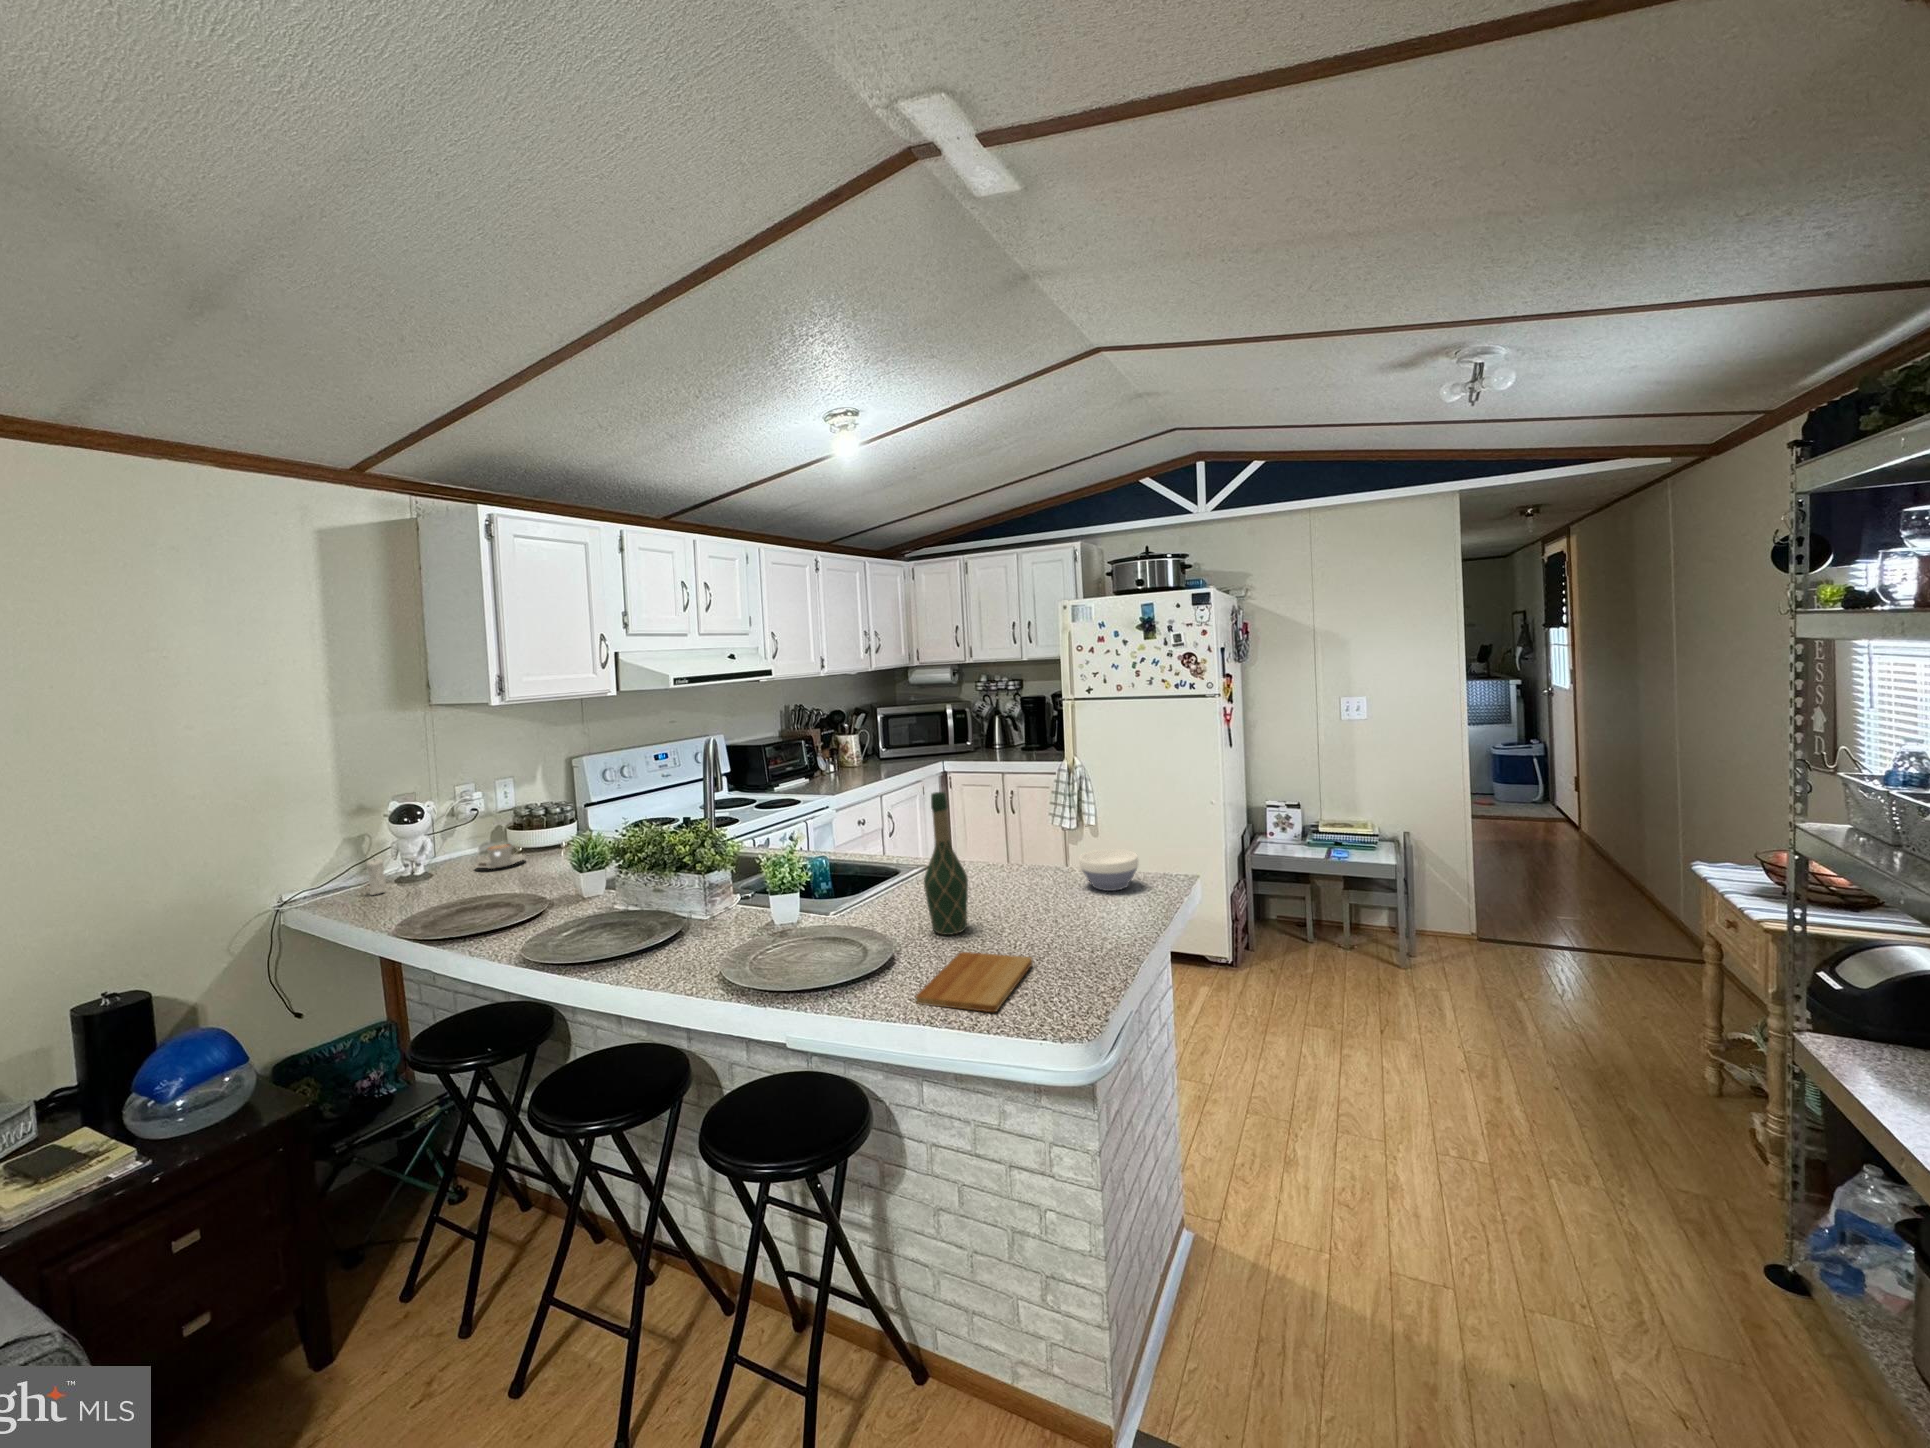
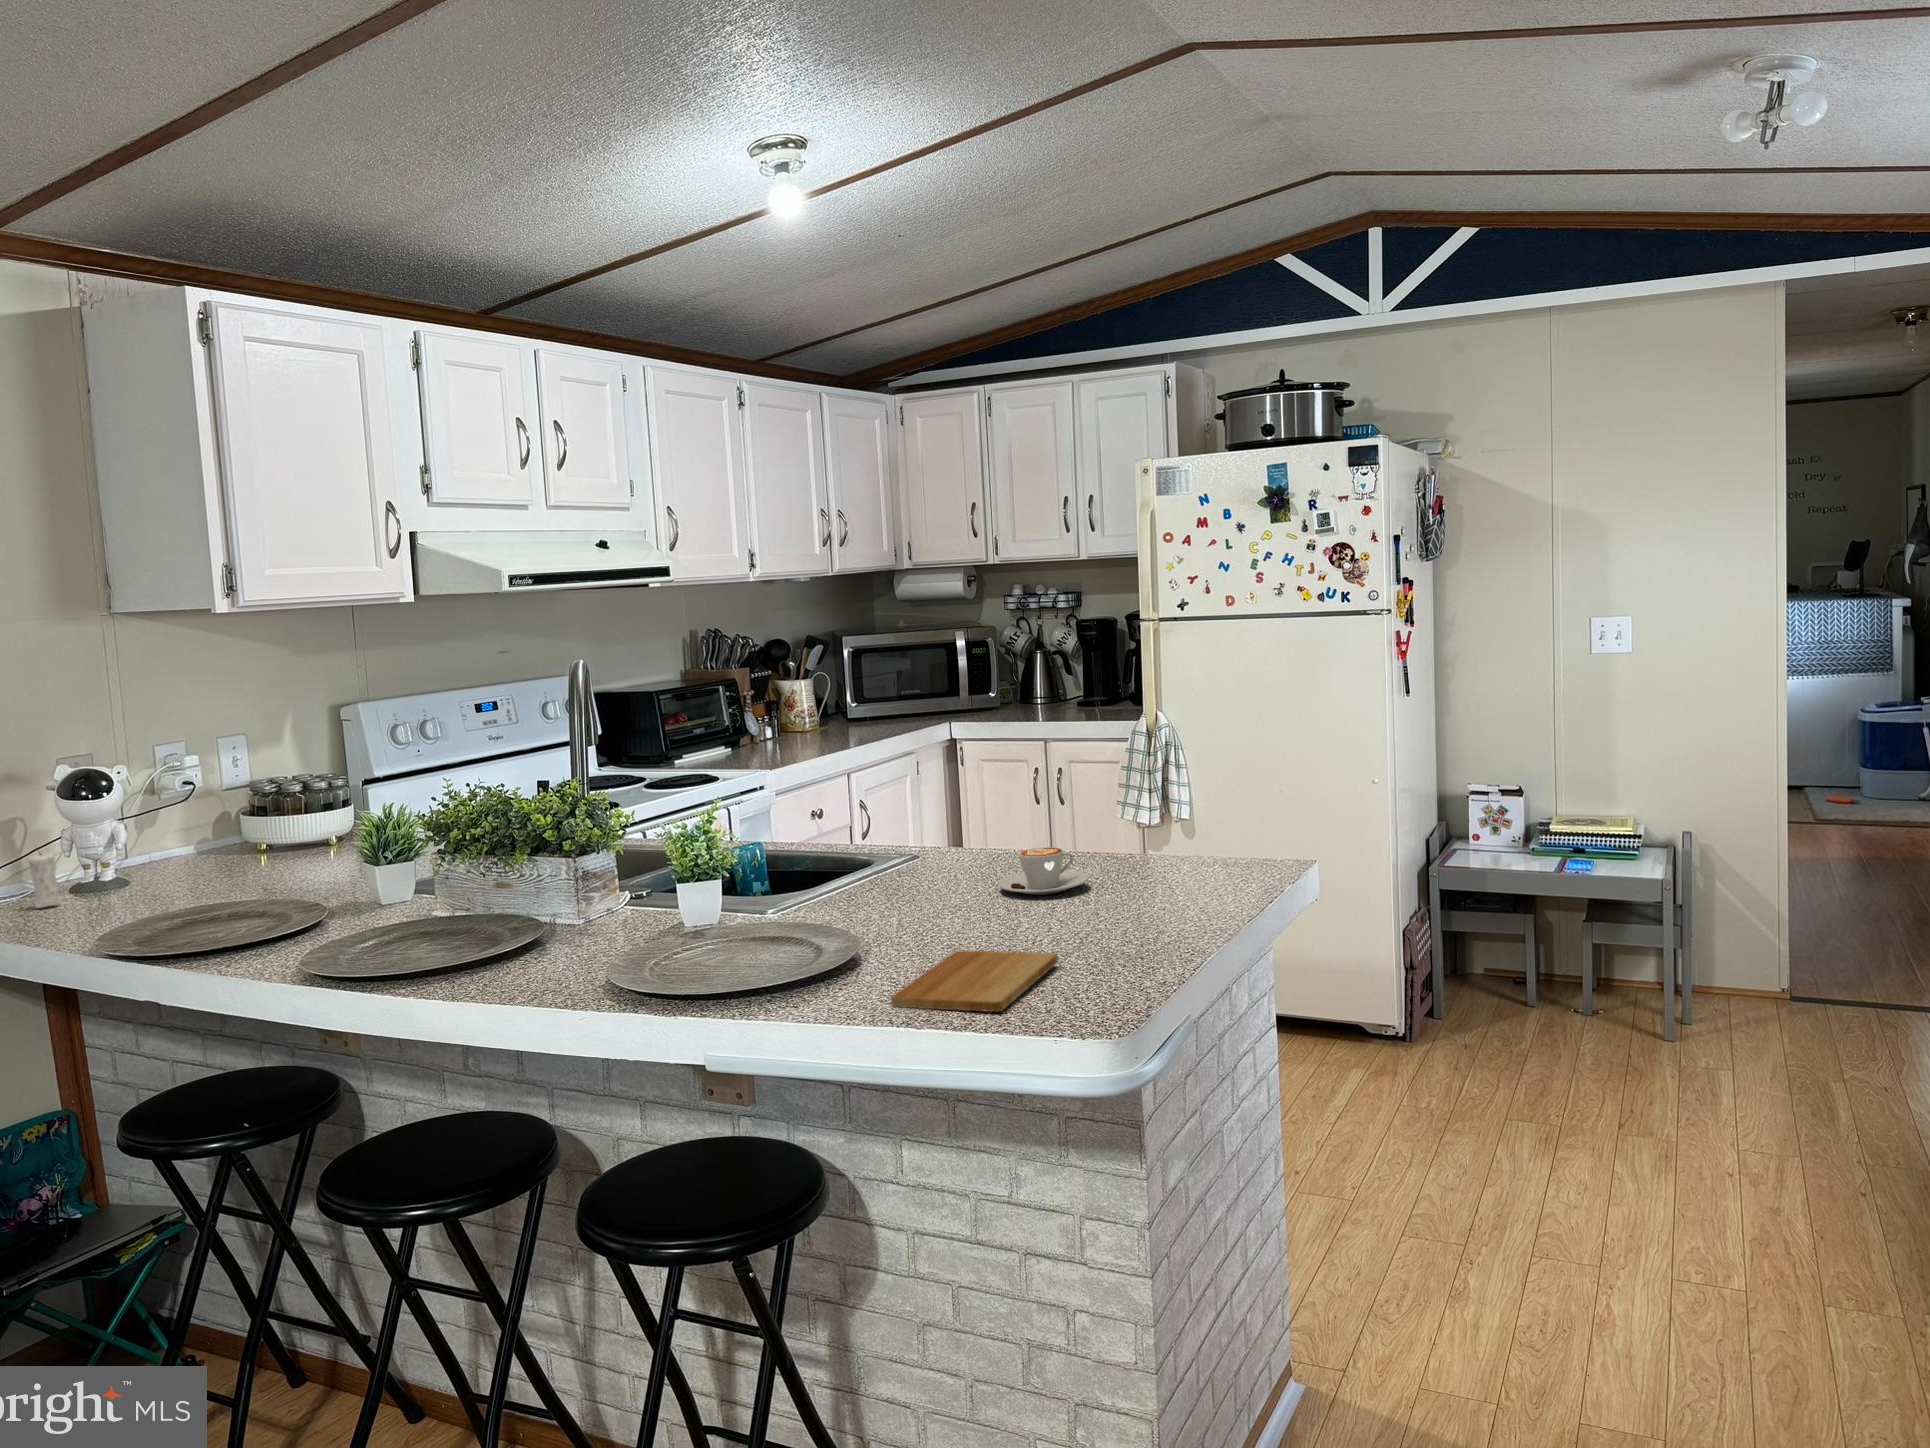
wine bottle: present [924,792,968,935] -> none [905,729,970,935]
coffee cup: present [475,844,526,869] -> present [998,847,1088,895]
bowl: present [1079,849,1139,891] -> none [1140,825,1227,883]

